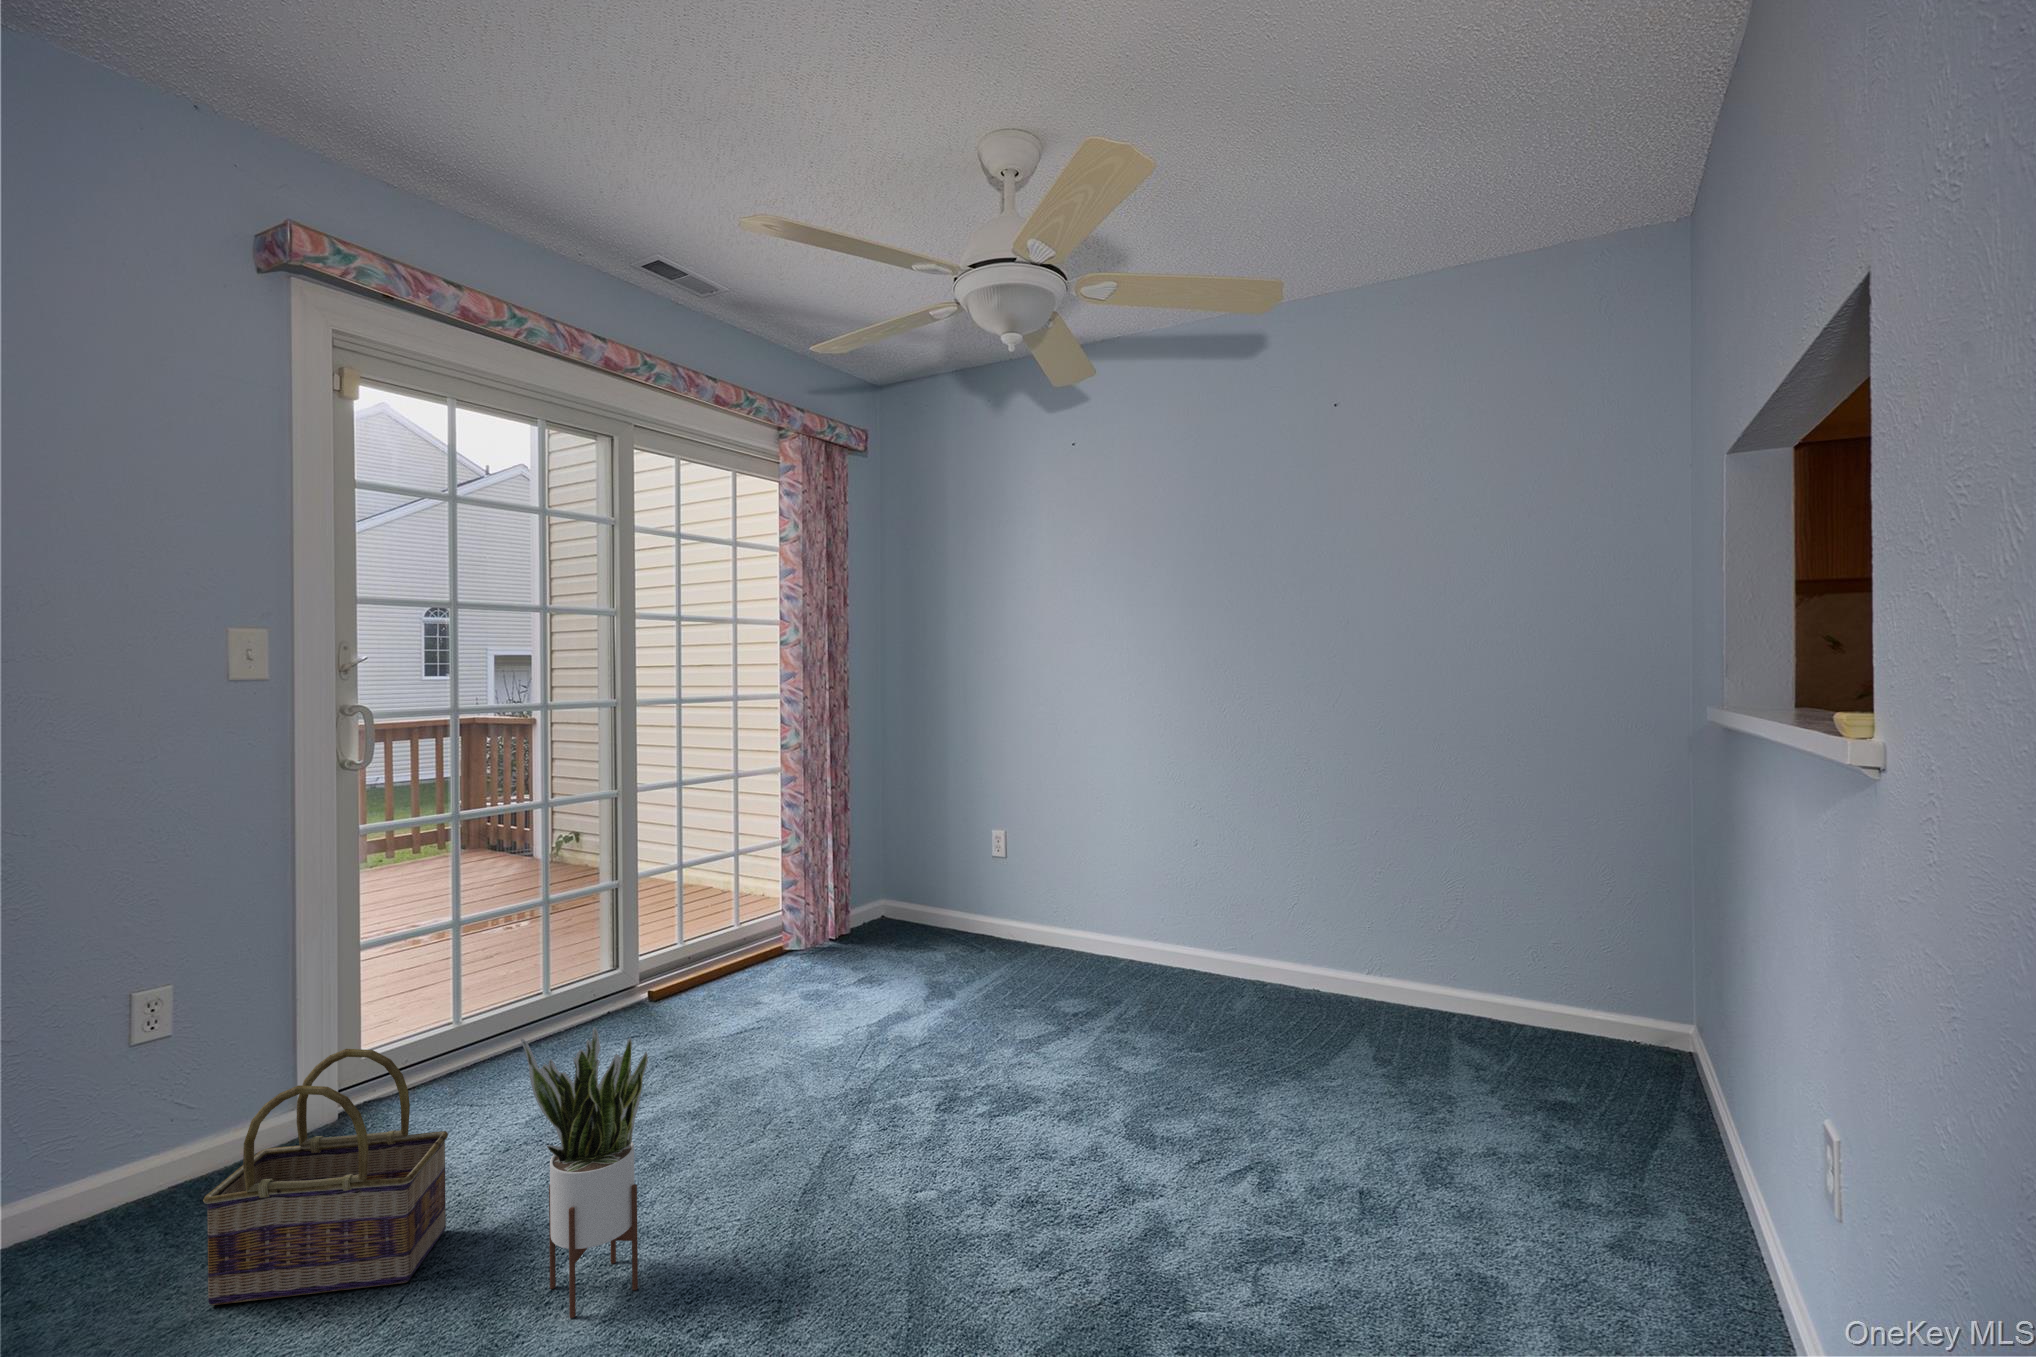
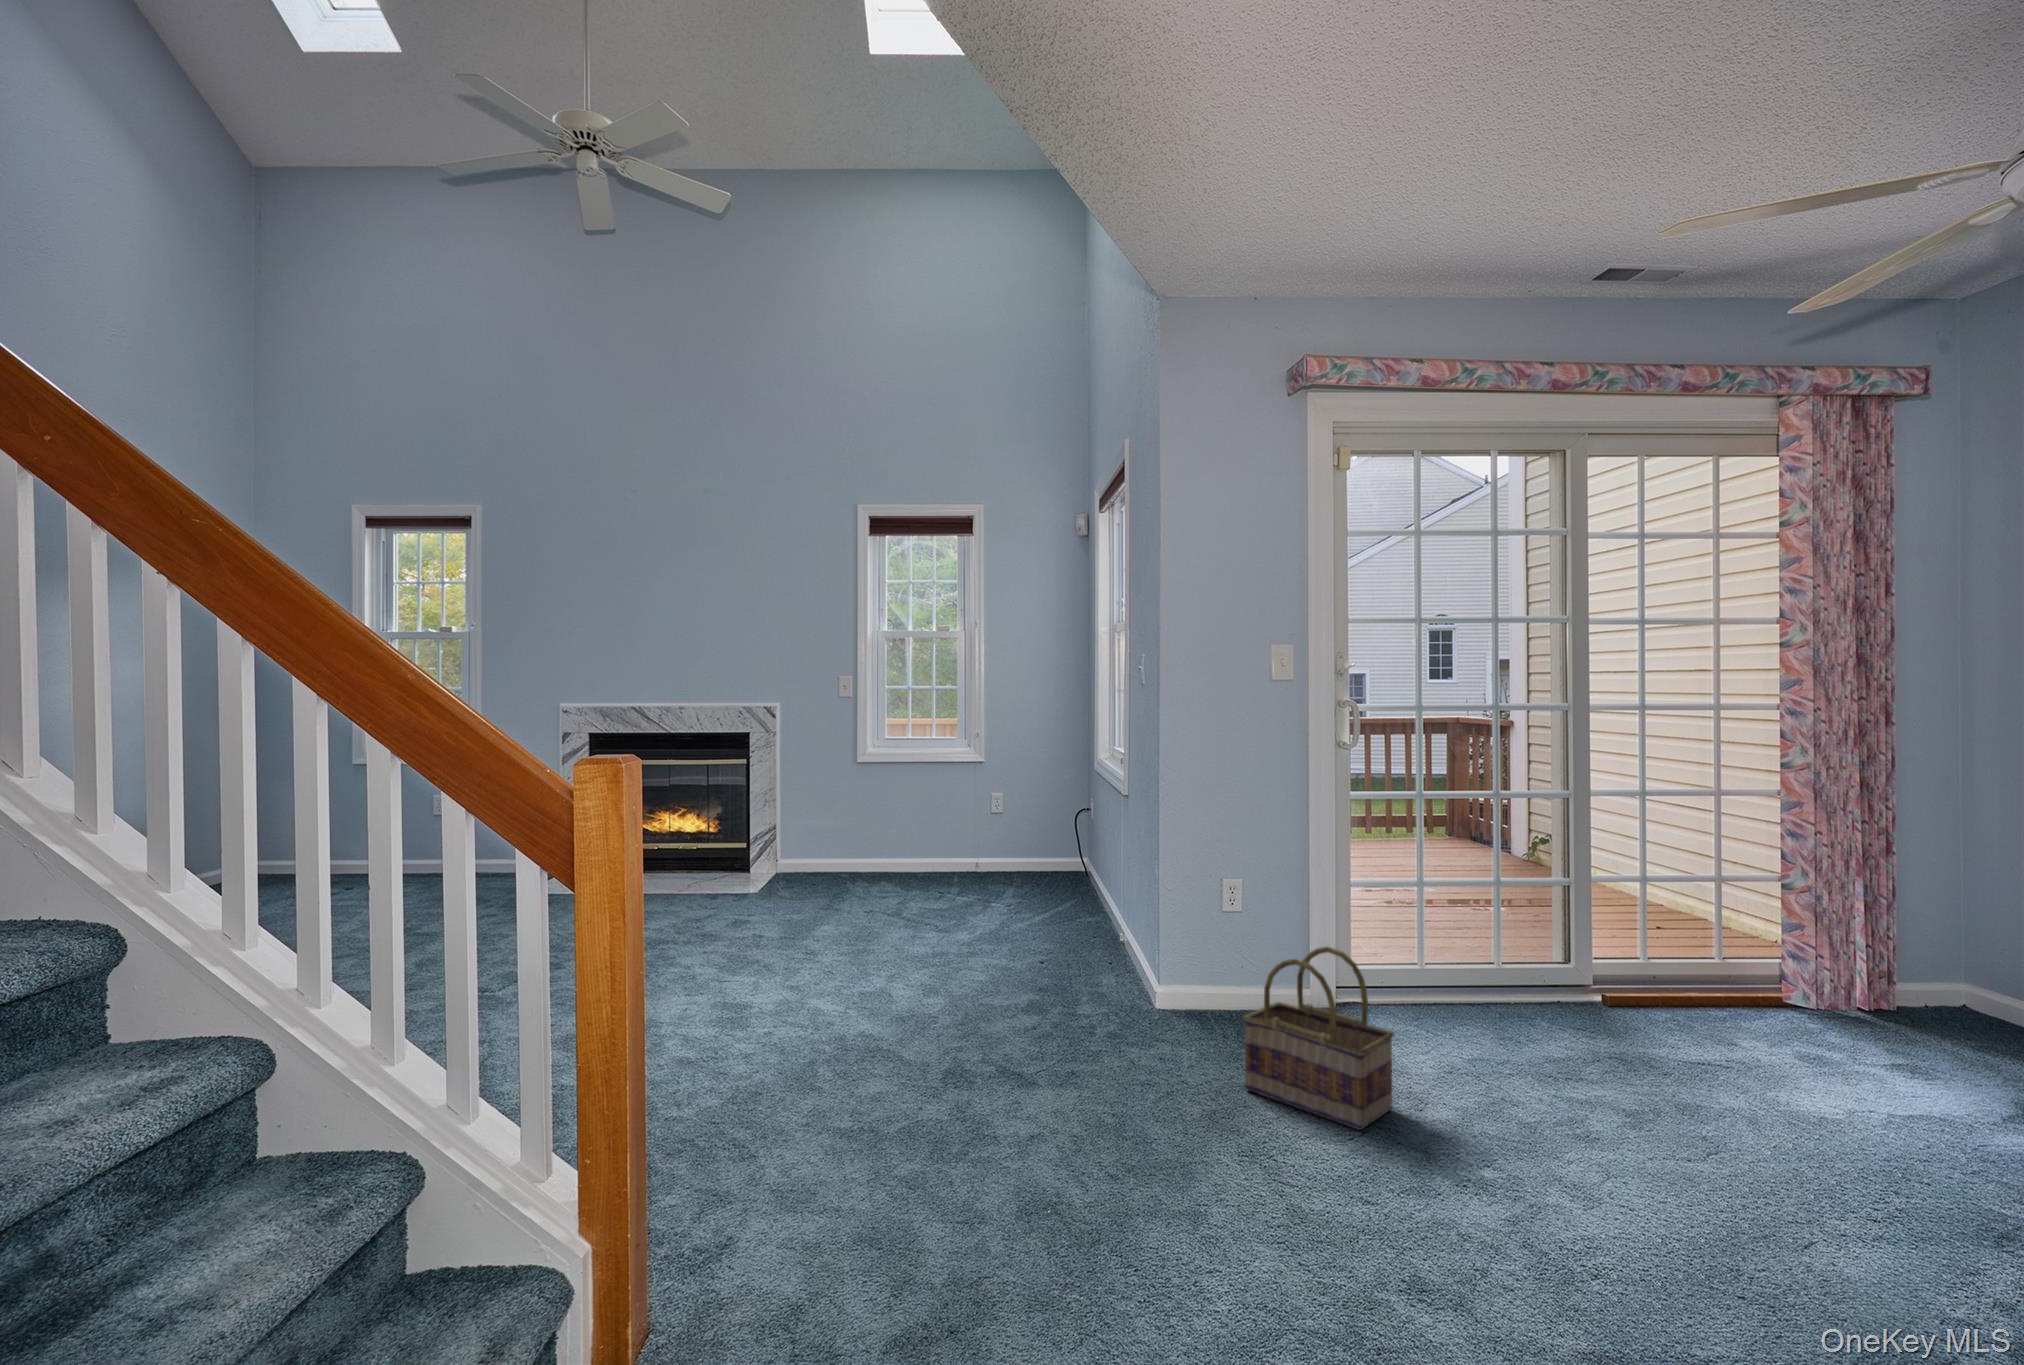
potted plant: present [521,1027,648,1318] -> none [1439,964,1551,1220]

